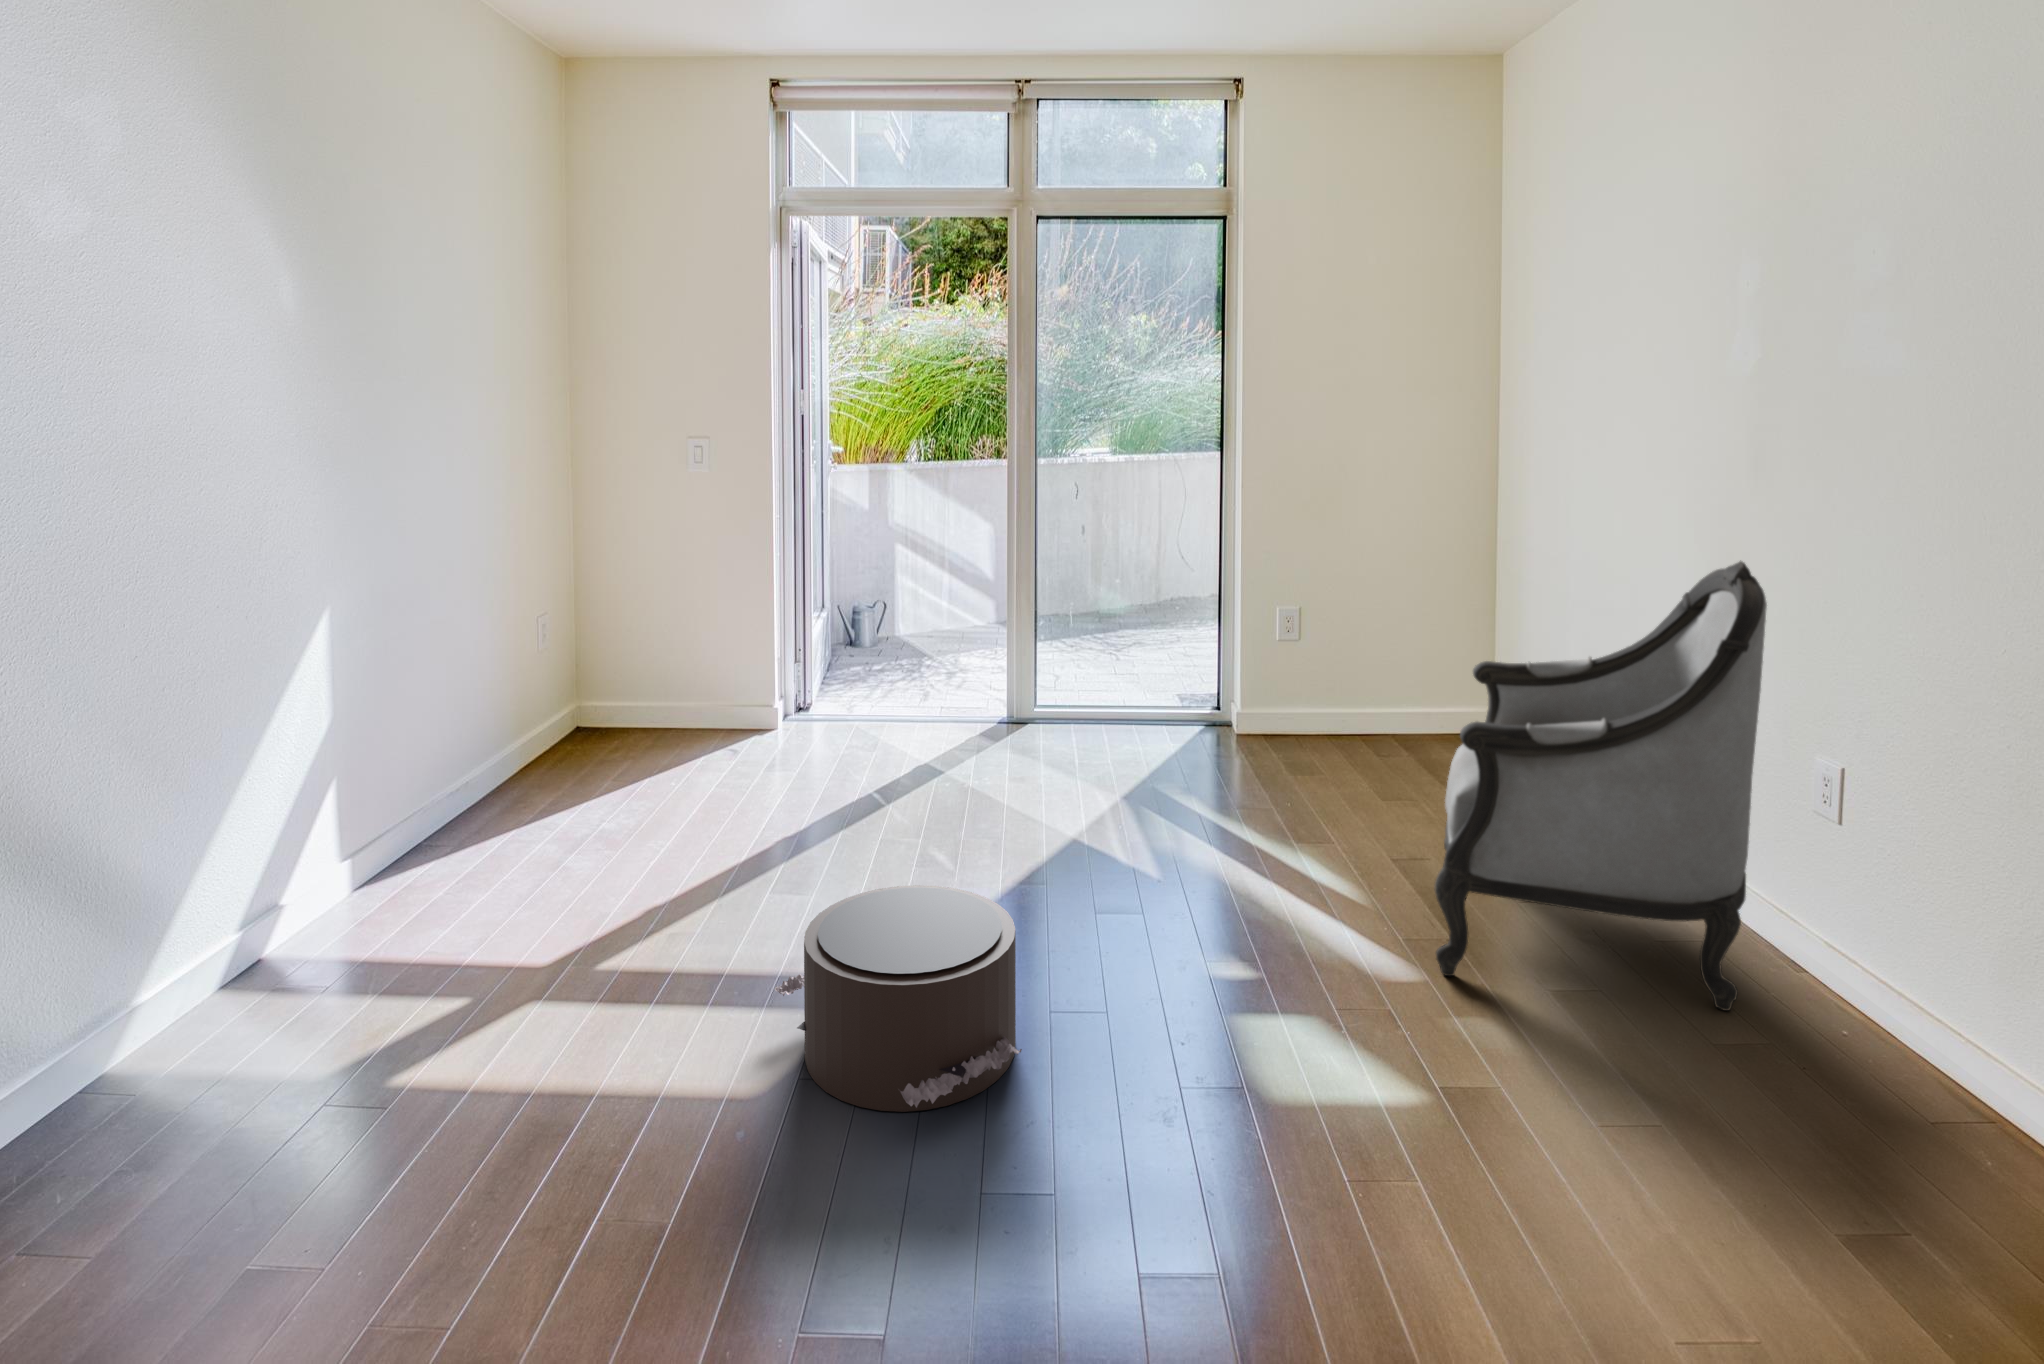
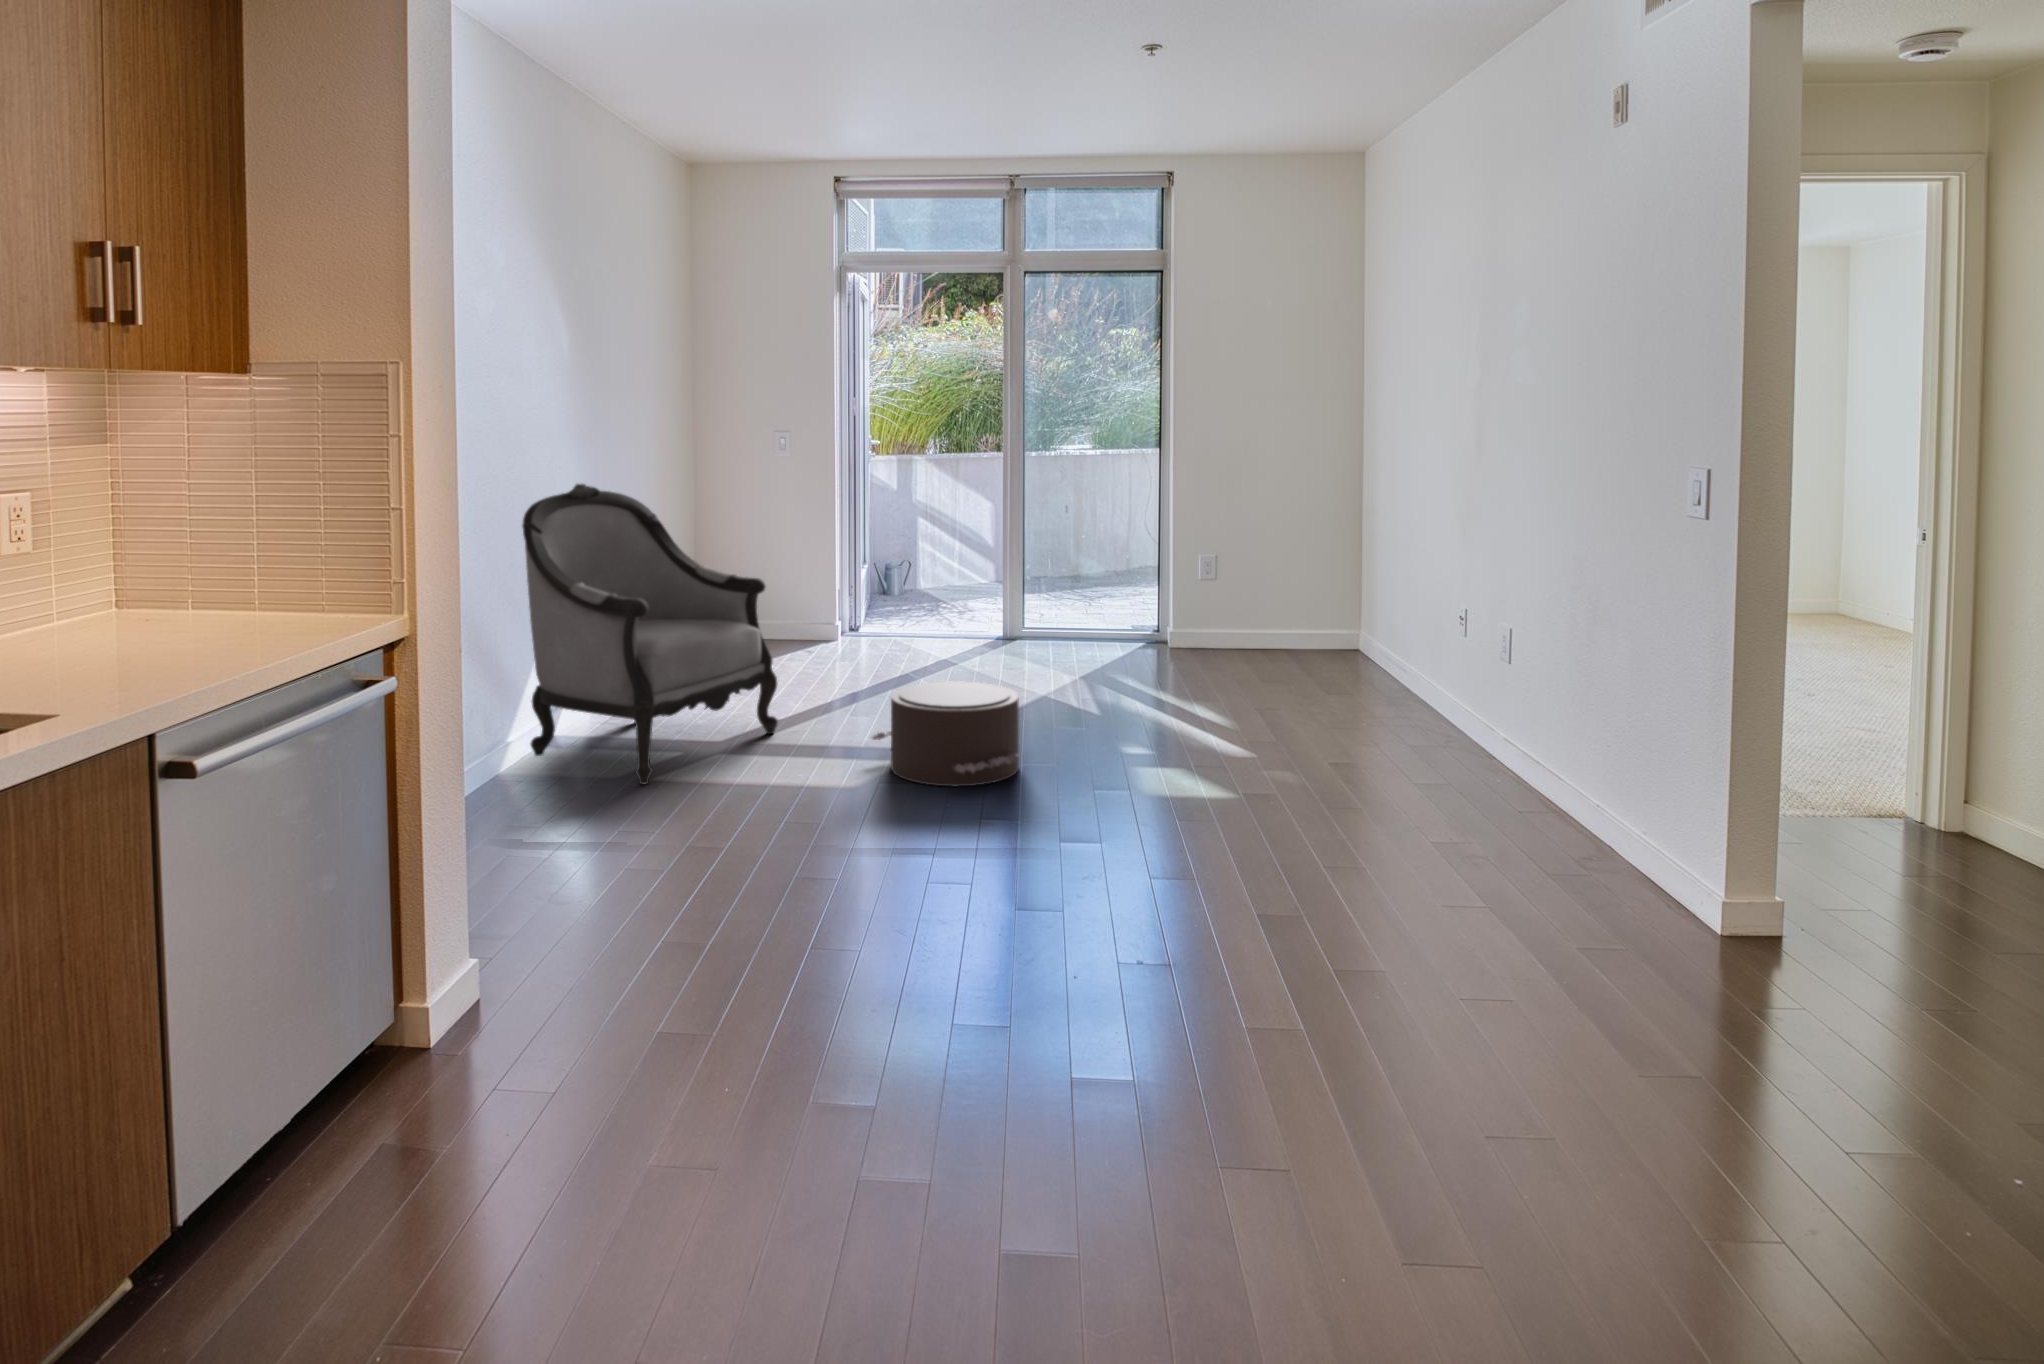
armchair: present [1435,561,1767,1011] -> present [522,484,778,785]

